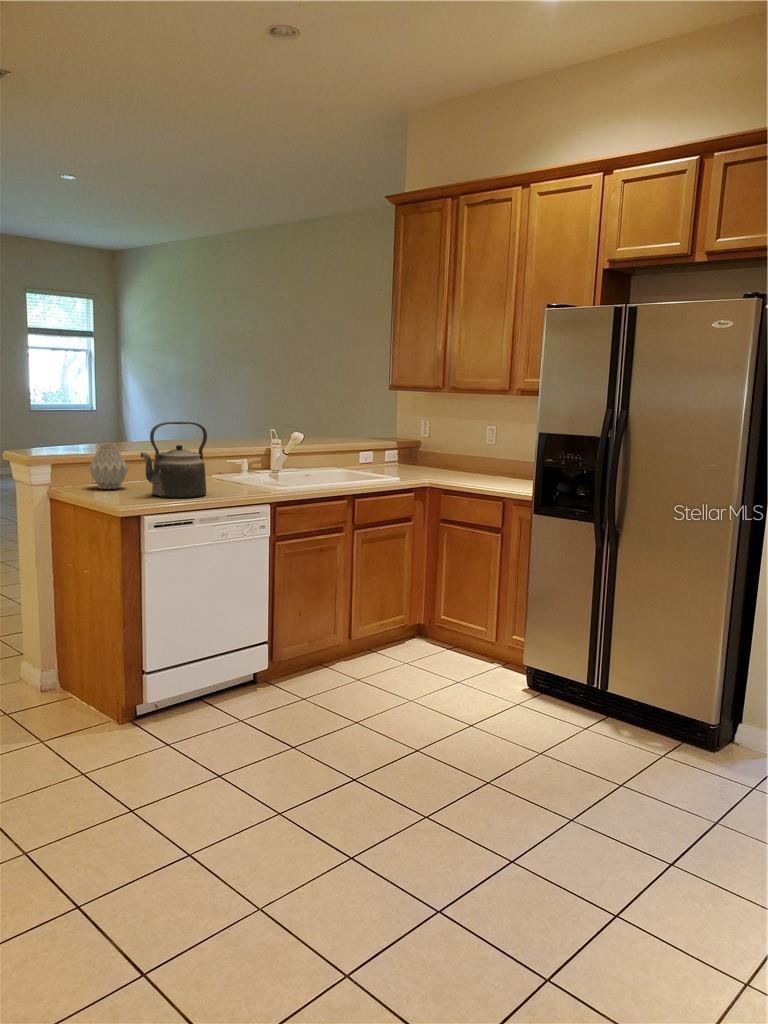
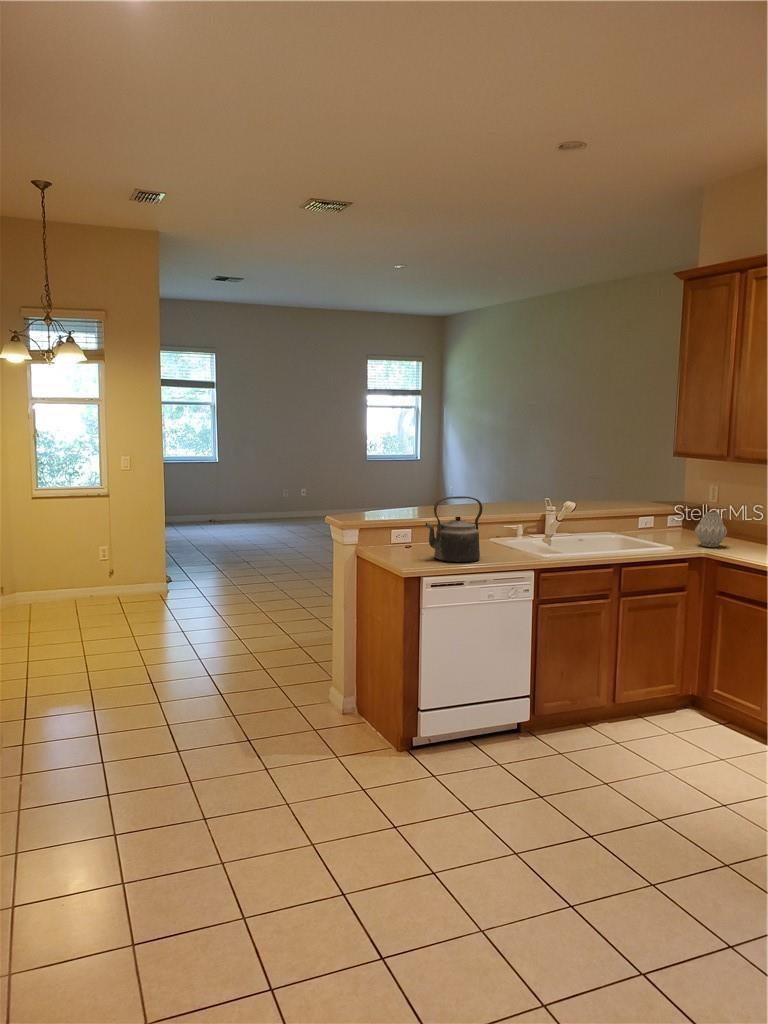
vase: present [89,445,129,489] -> present [695,512,727,547]

